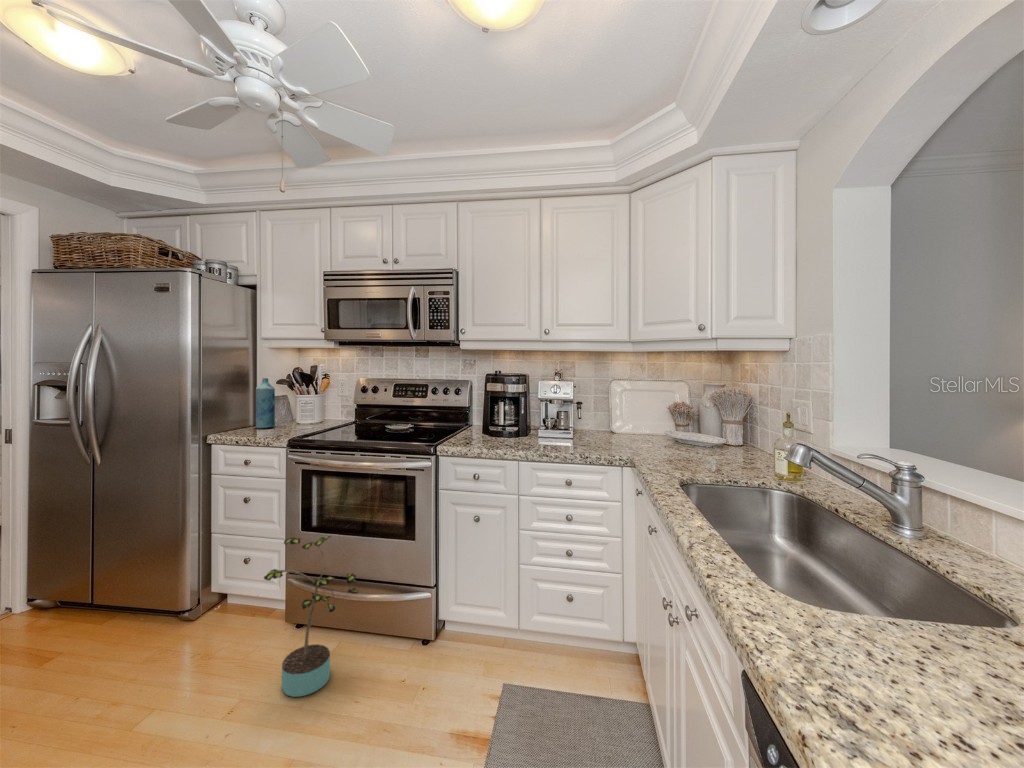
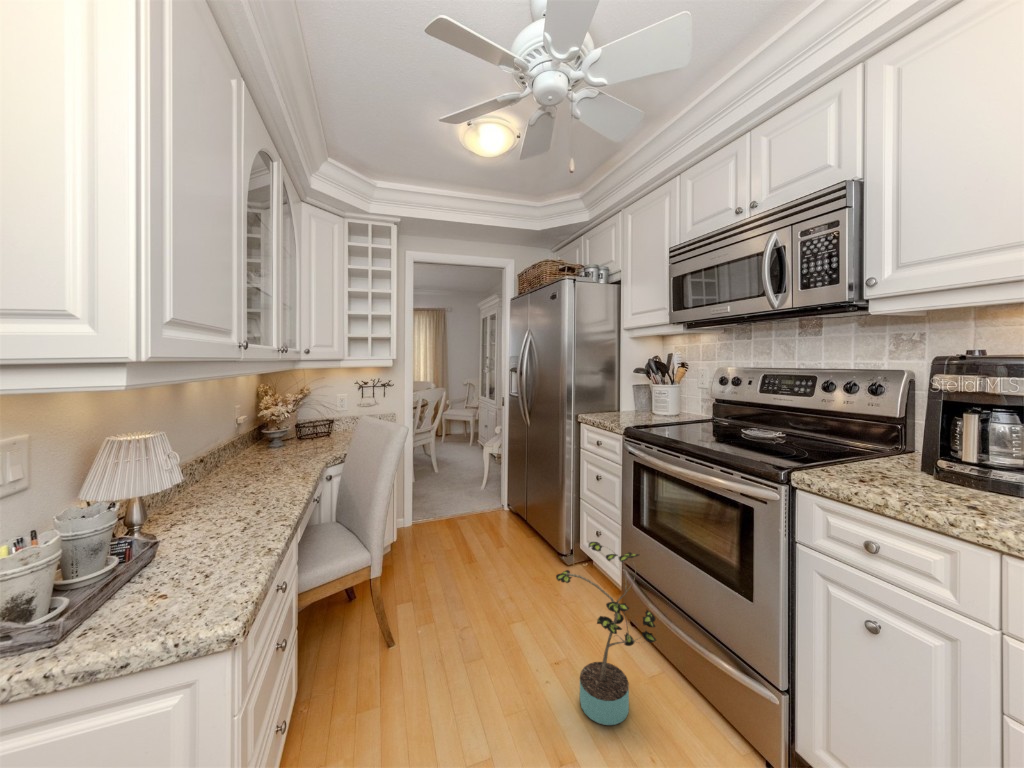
bottle: present [256,378,275,428] -> none [611,368,628,418]

